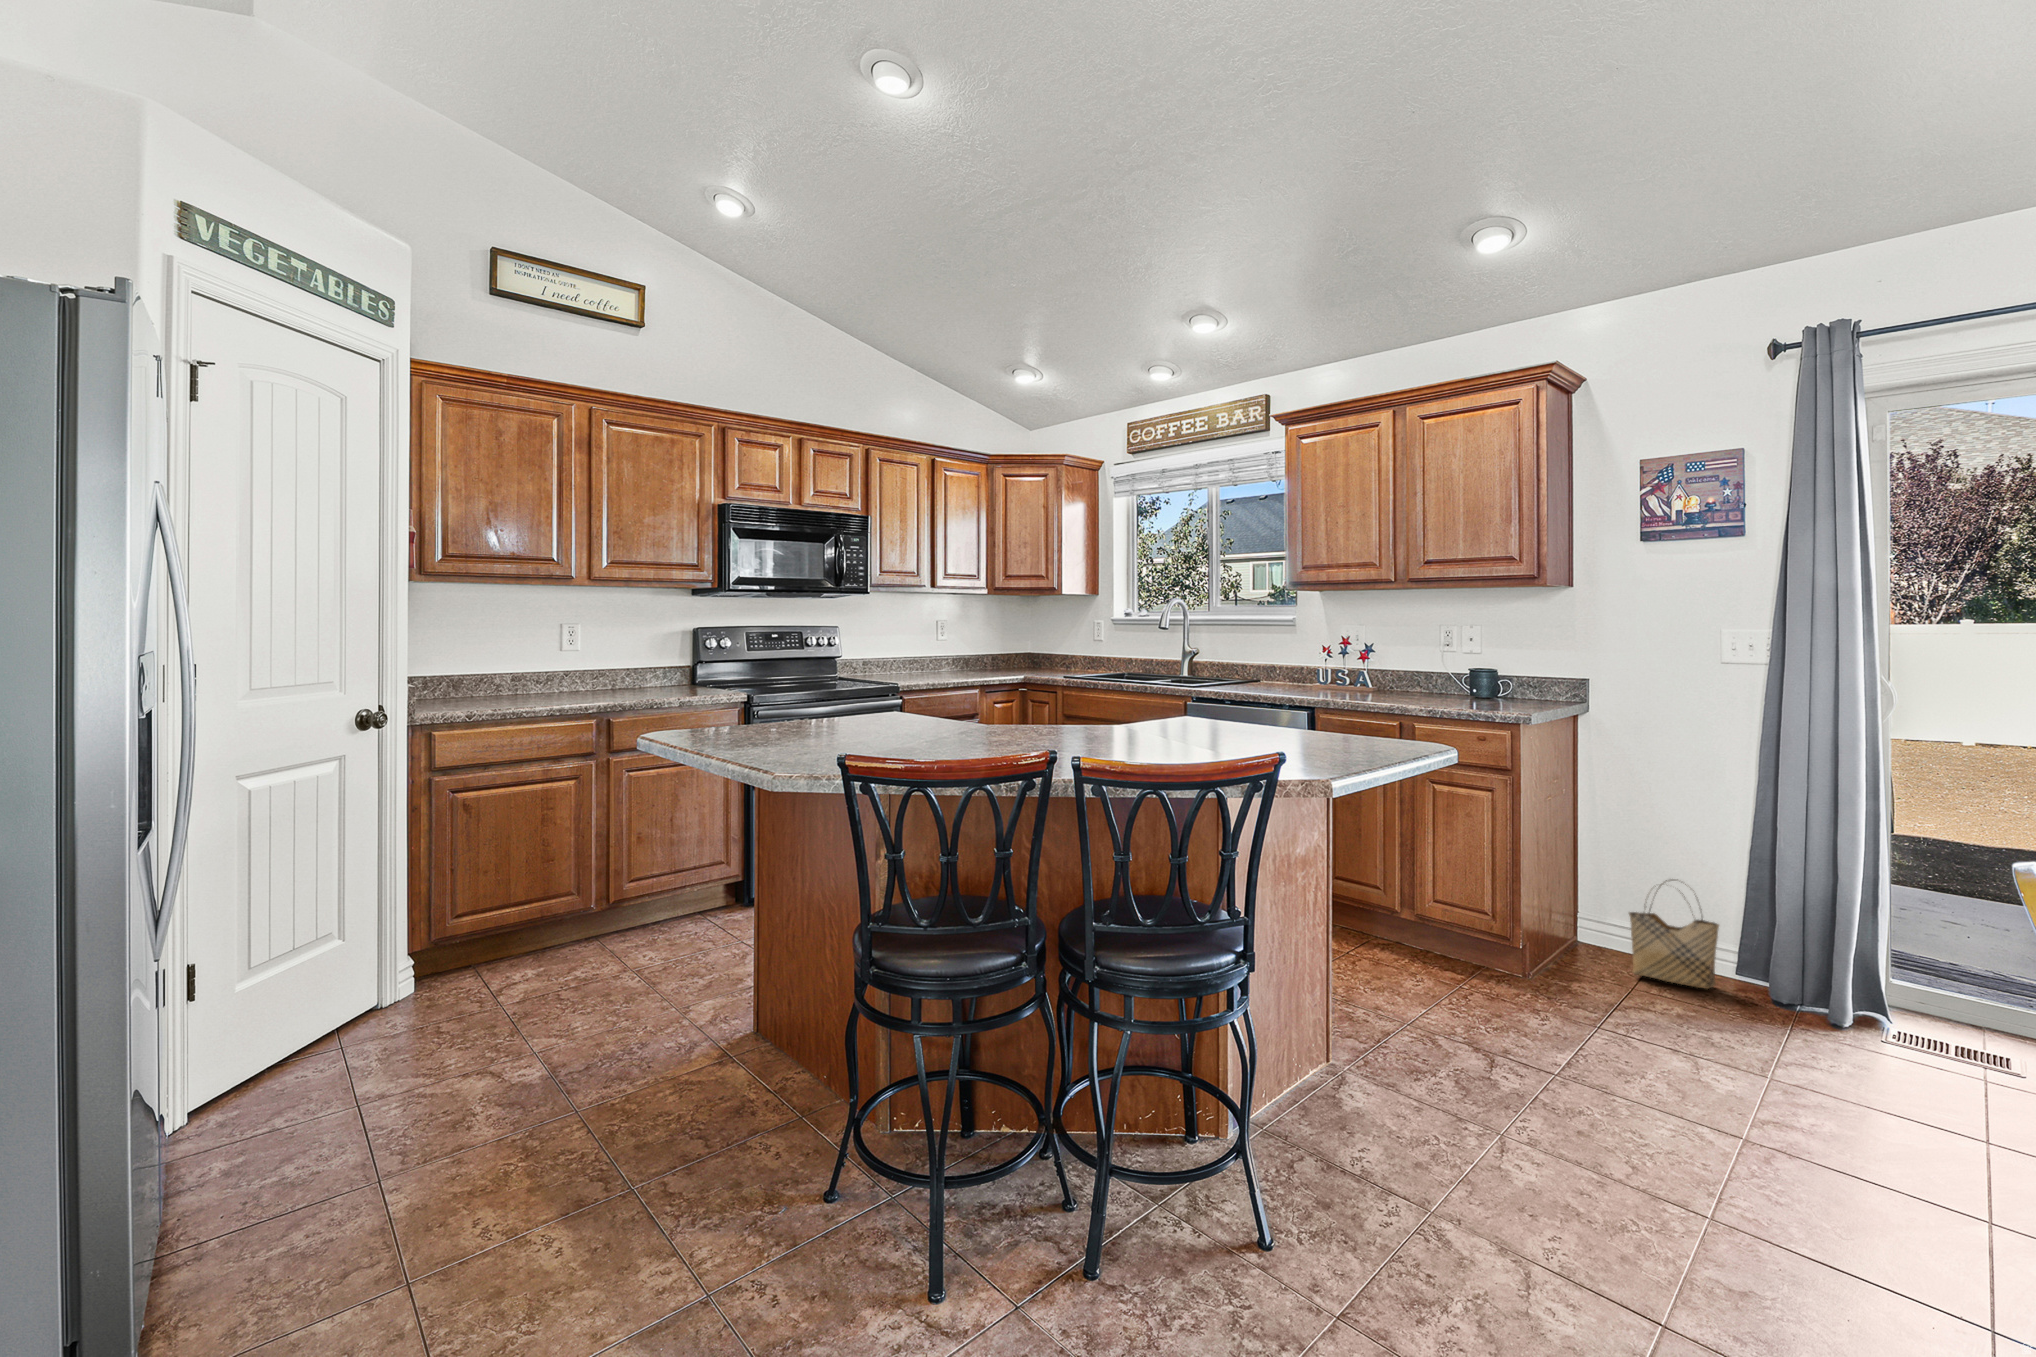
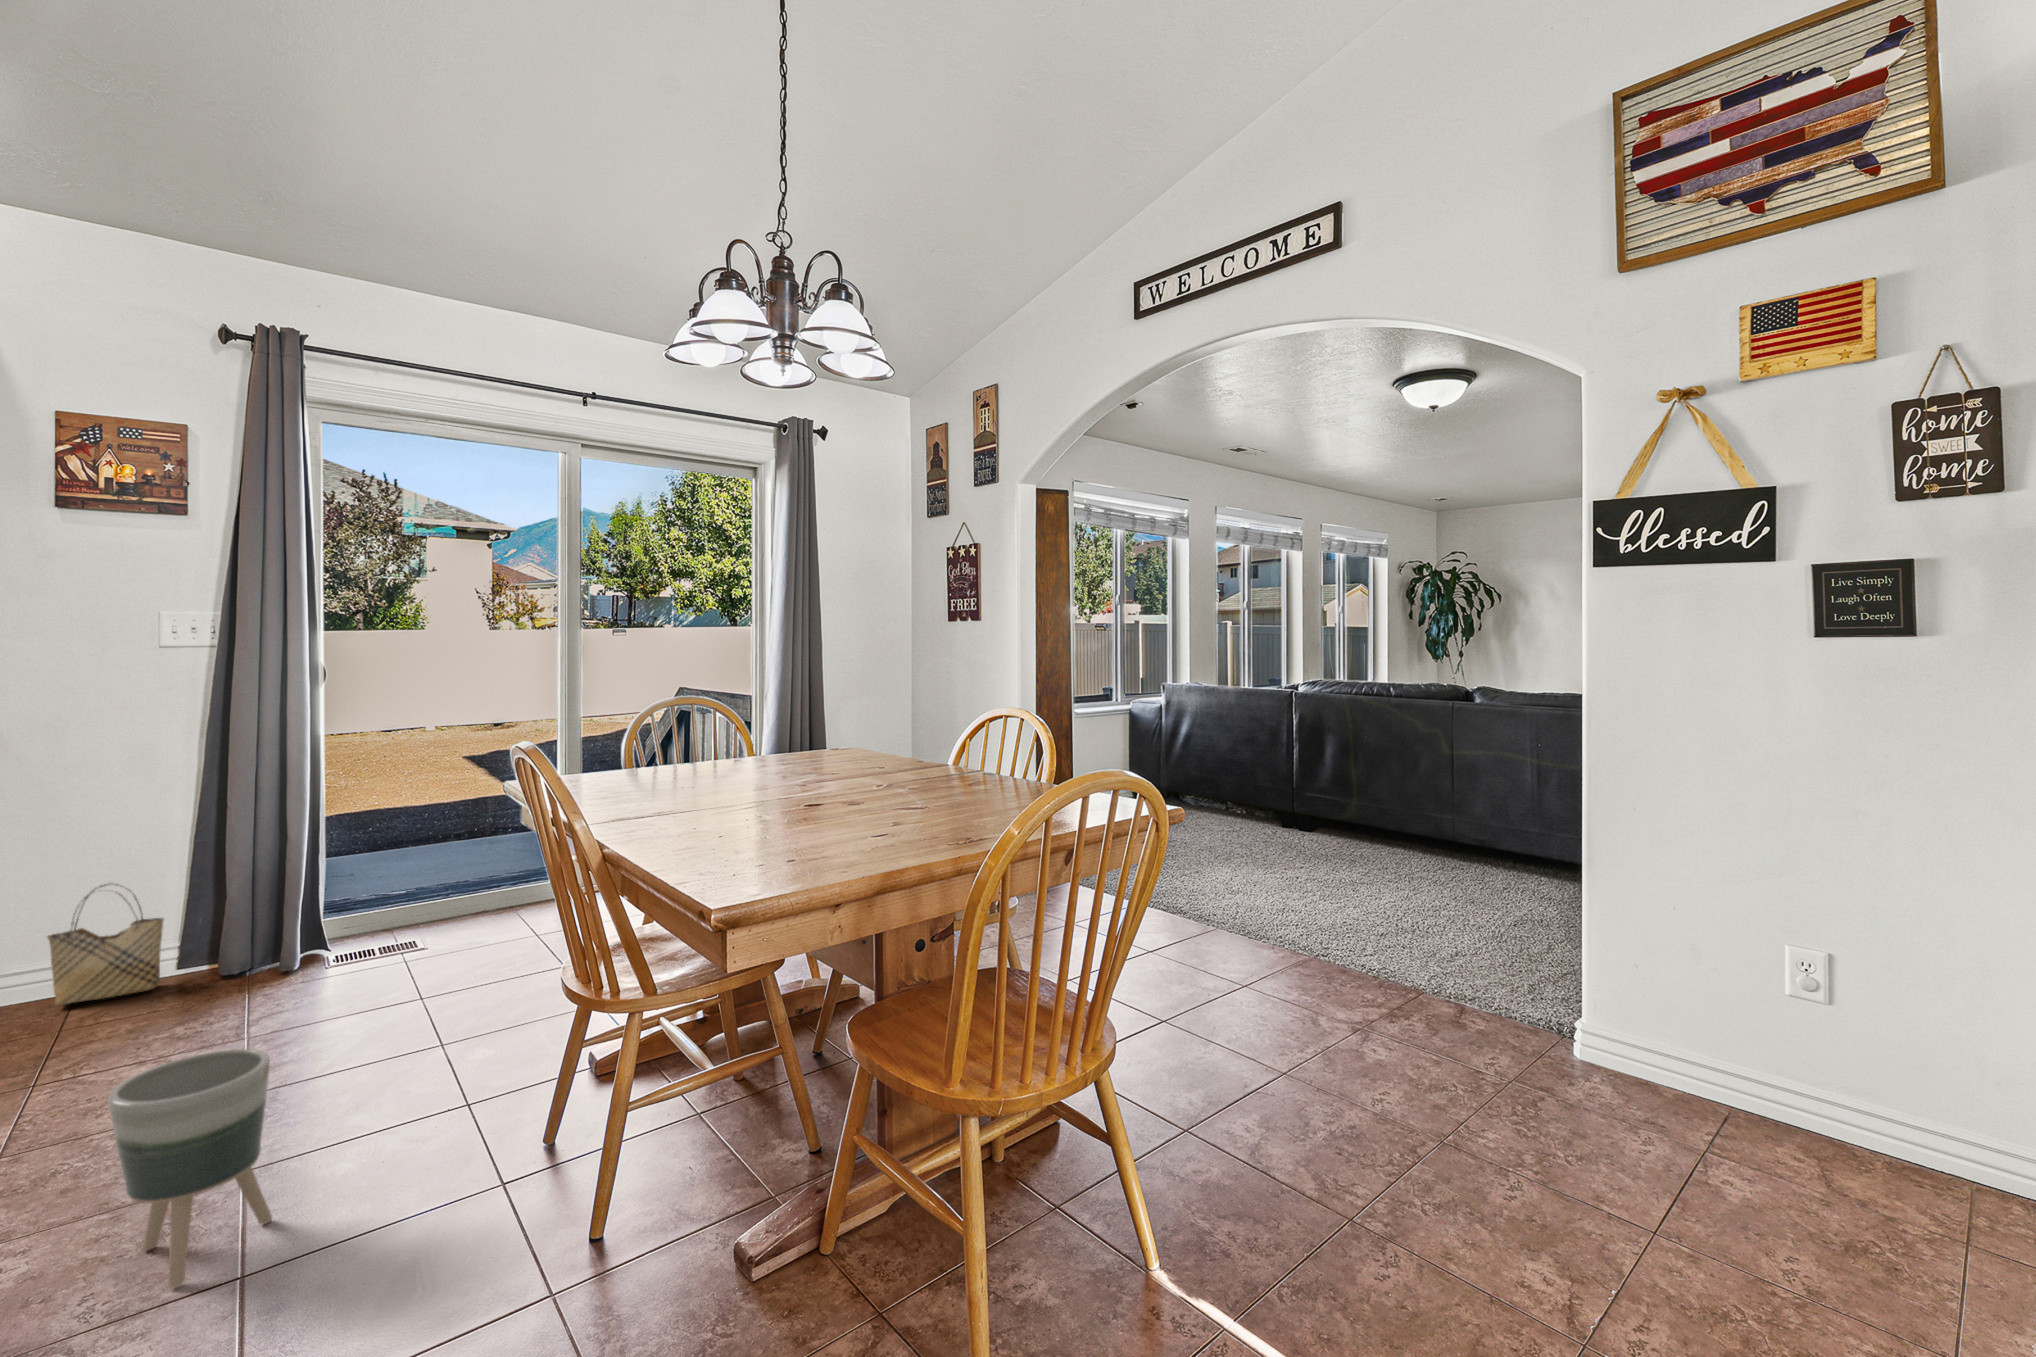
planter: none [1573,1067,1715,1283] -> present [108,1049,272,1288]

